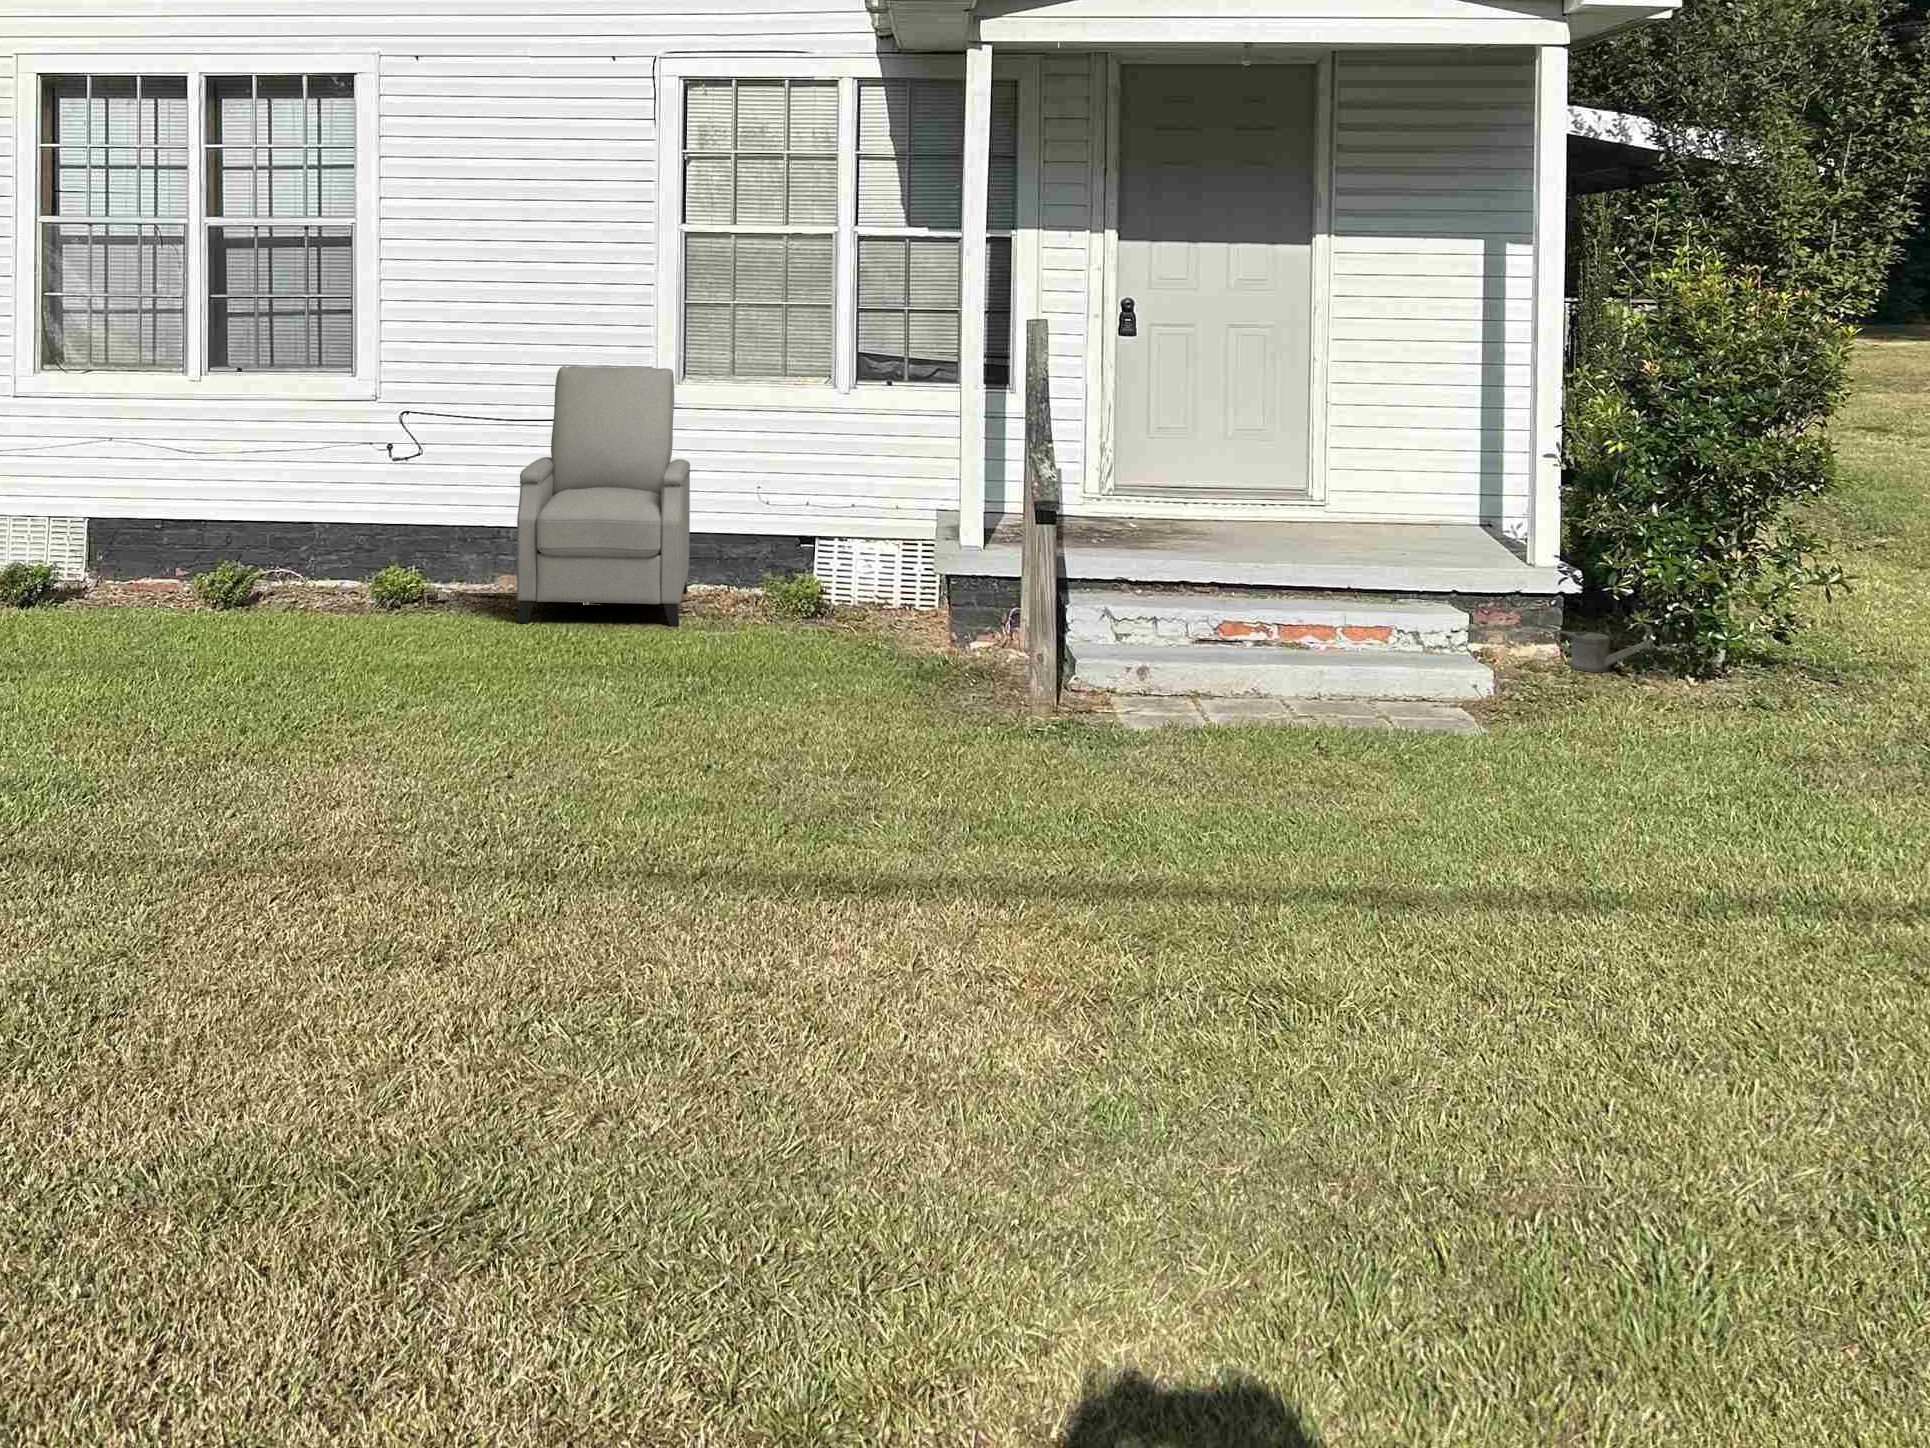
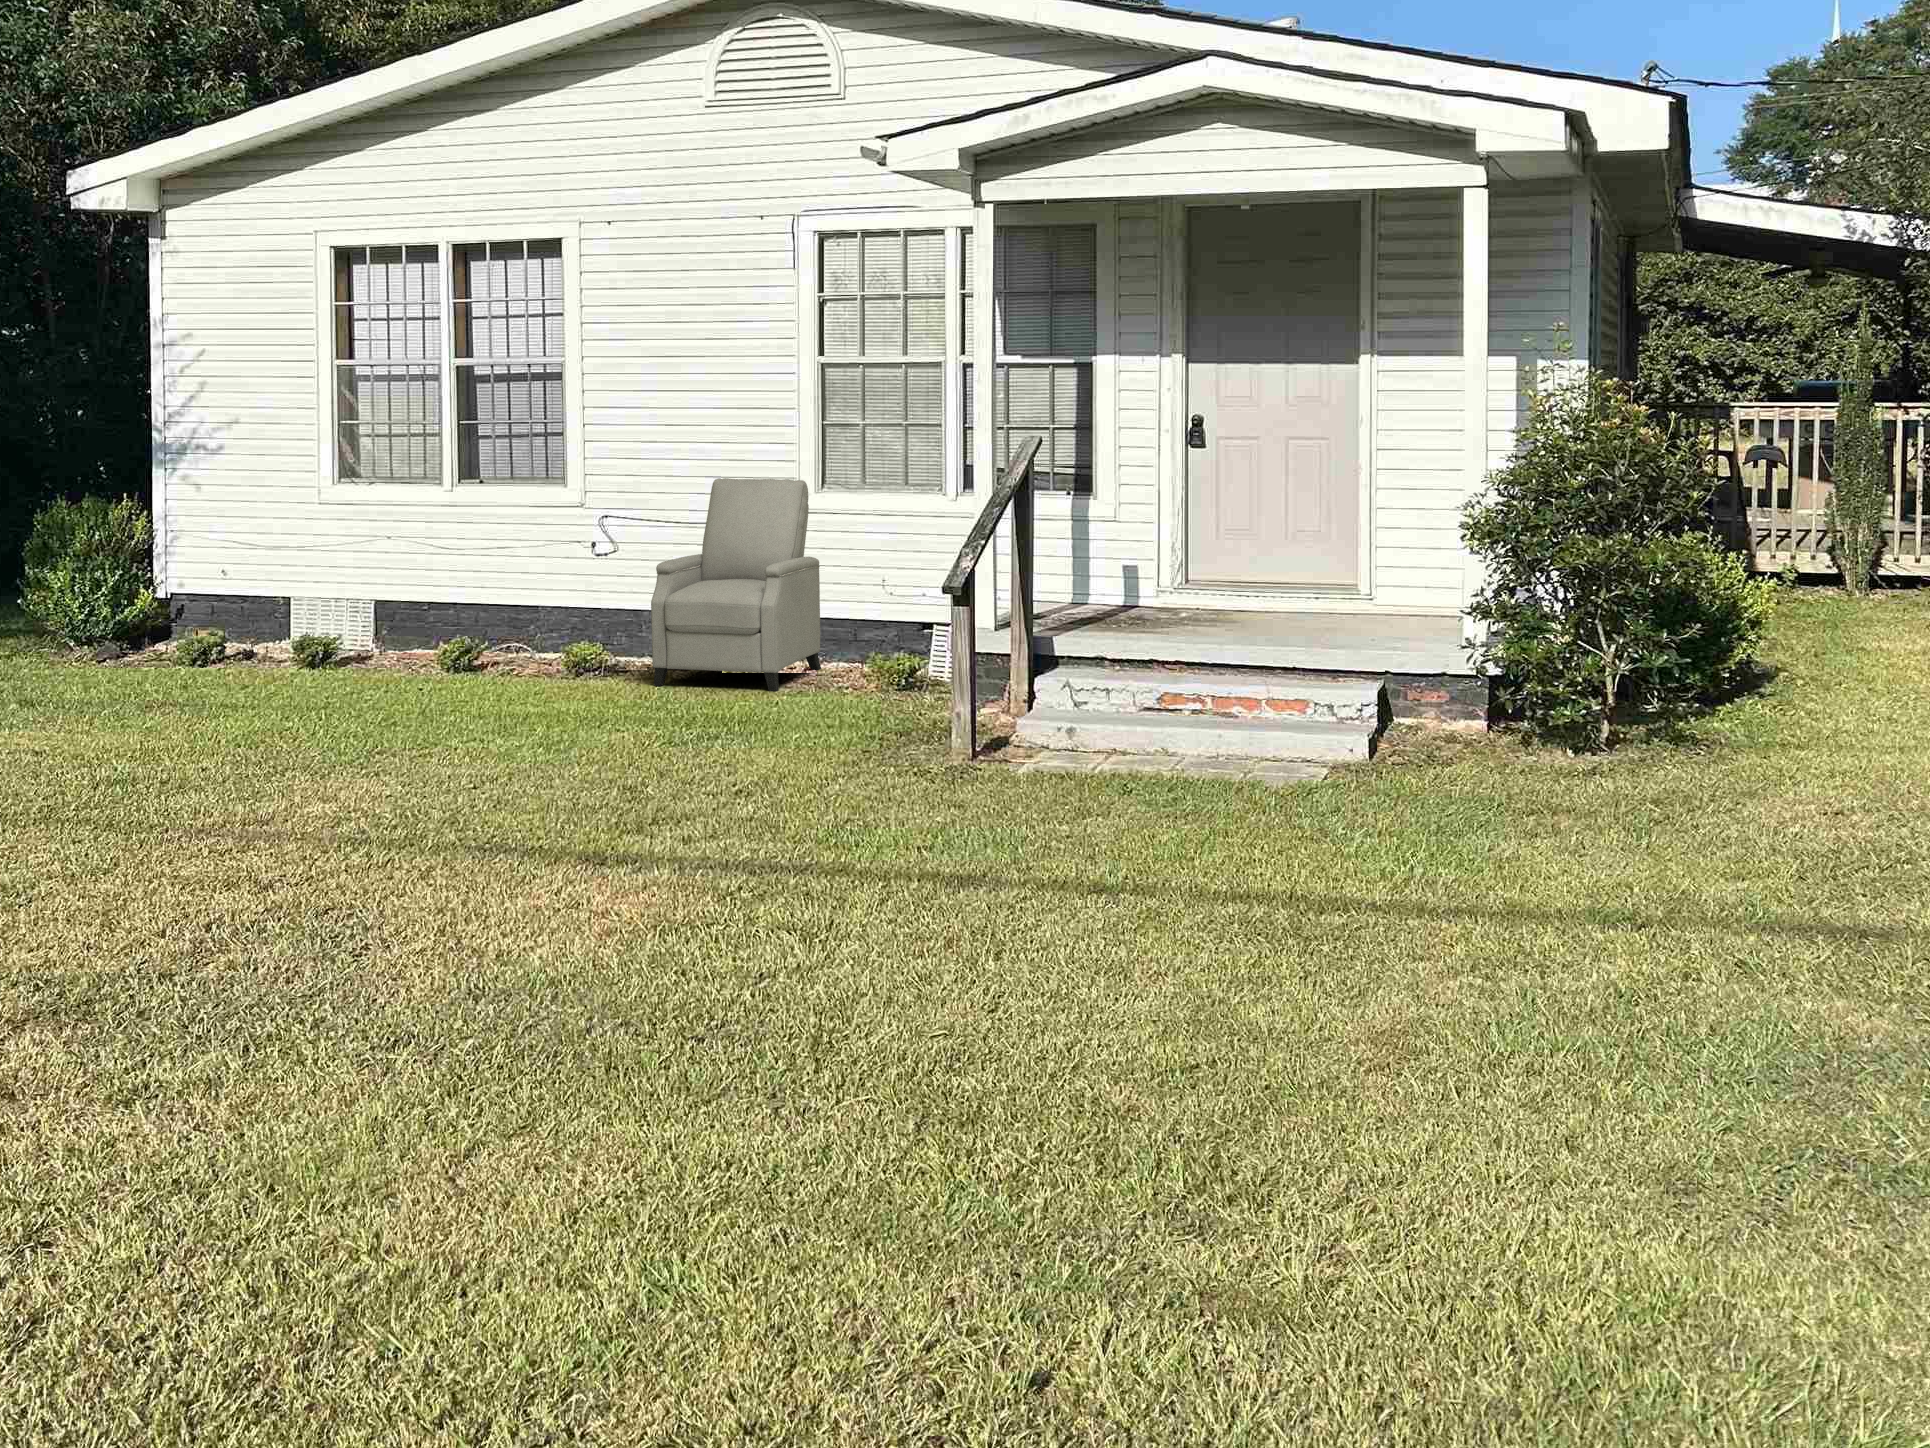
watering can: present [1553,630,1653,672] -> none [1474,708,1541,744]

